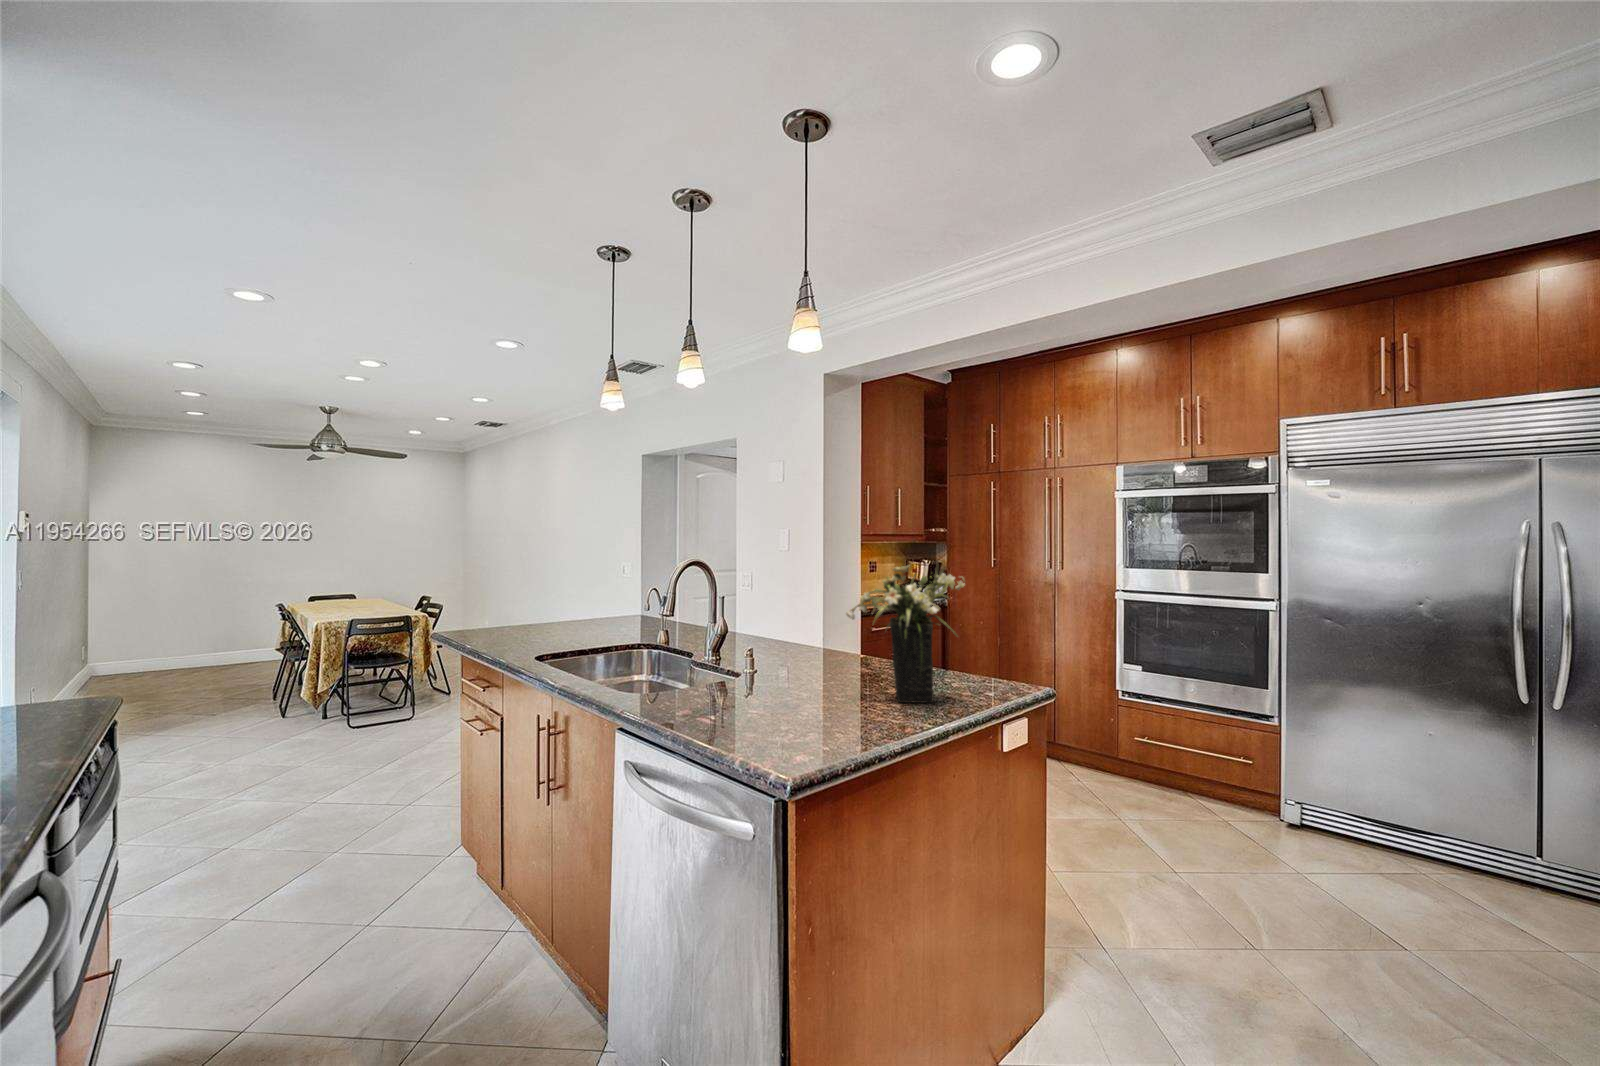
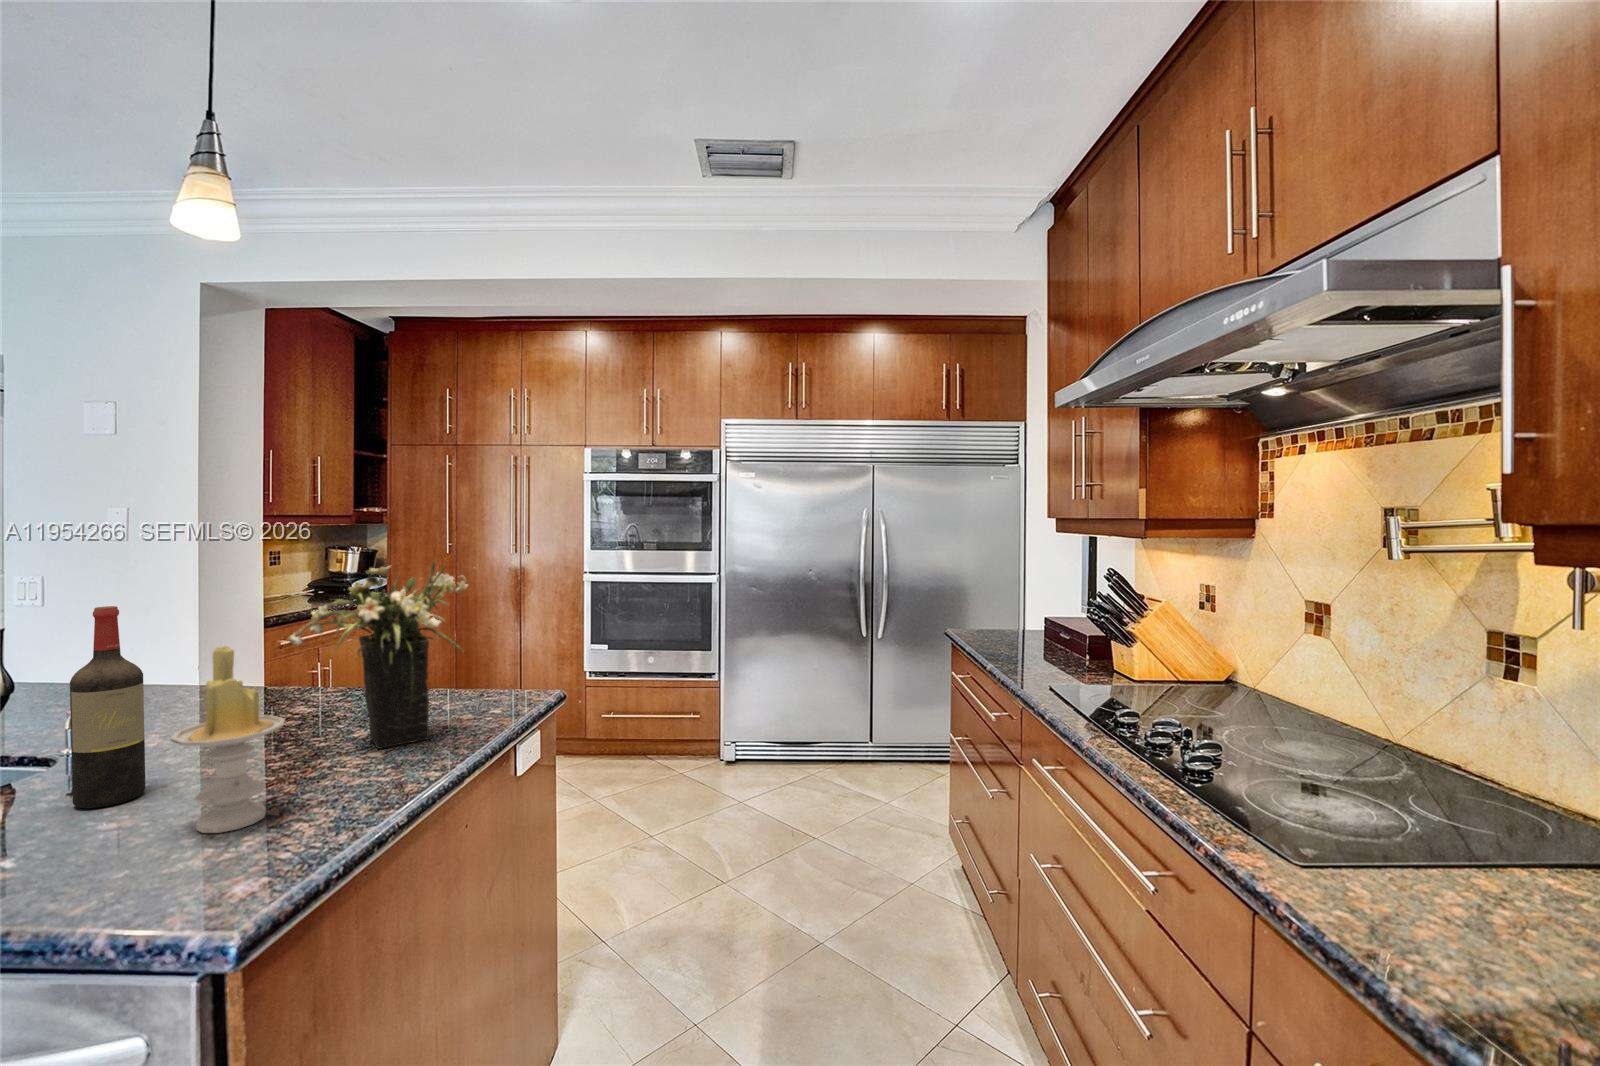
wine bottle: none [741,583,773,703] -> present [70,606,146,808]
candle: none [778,610,835,729] -> present [171,646,285,833]

